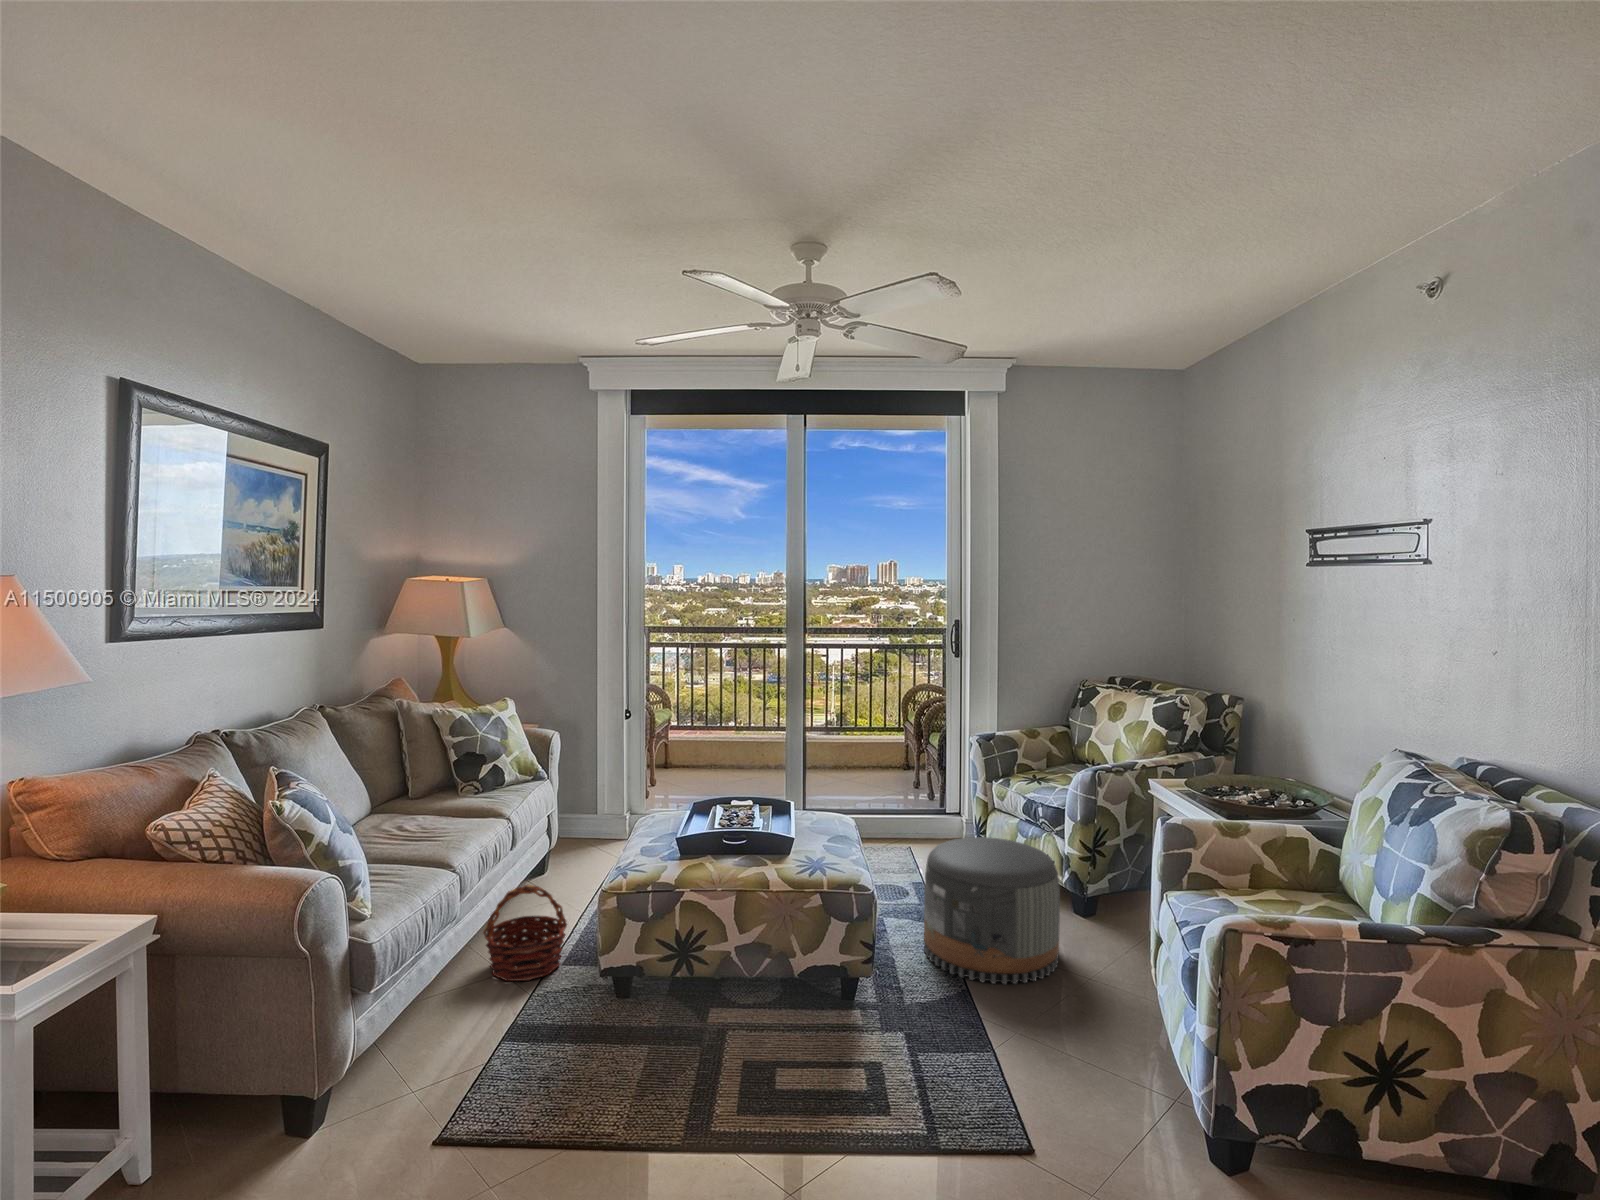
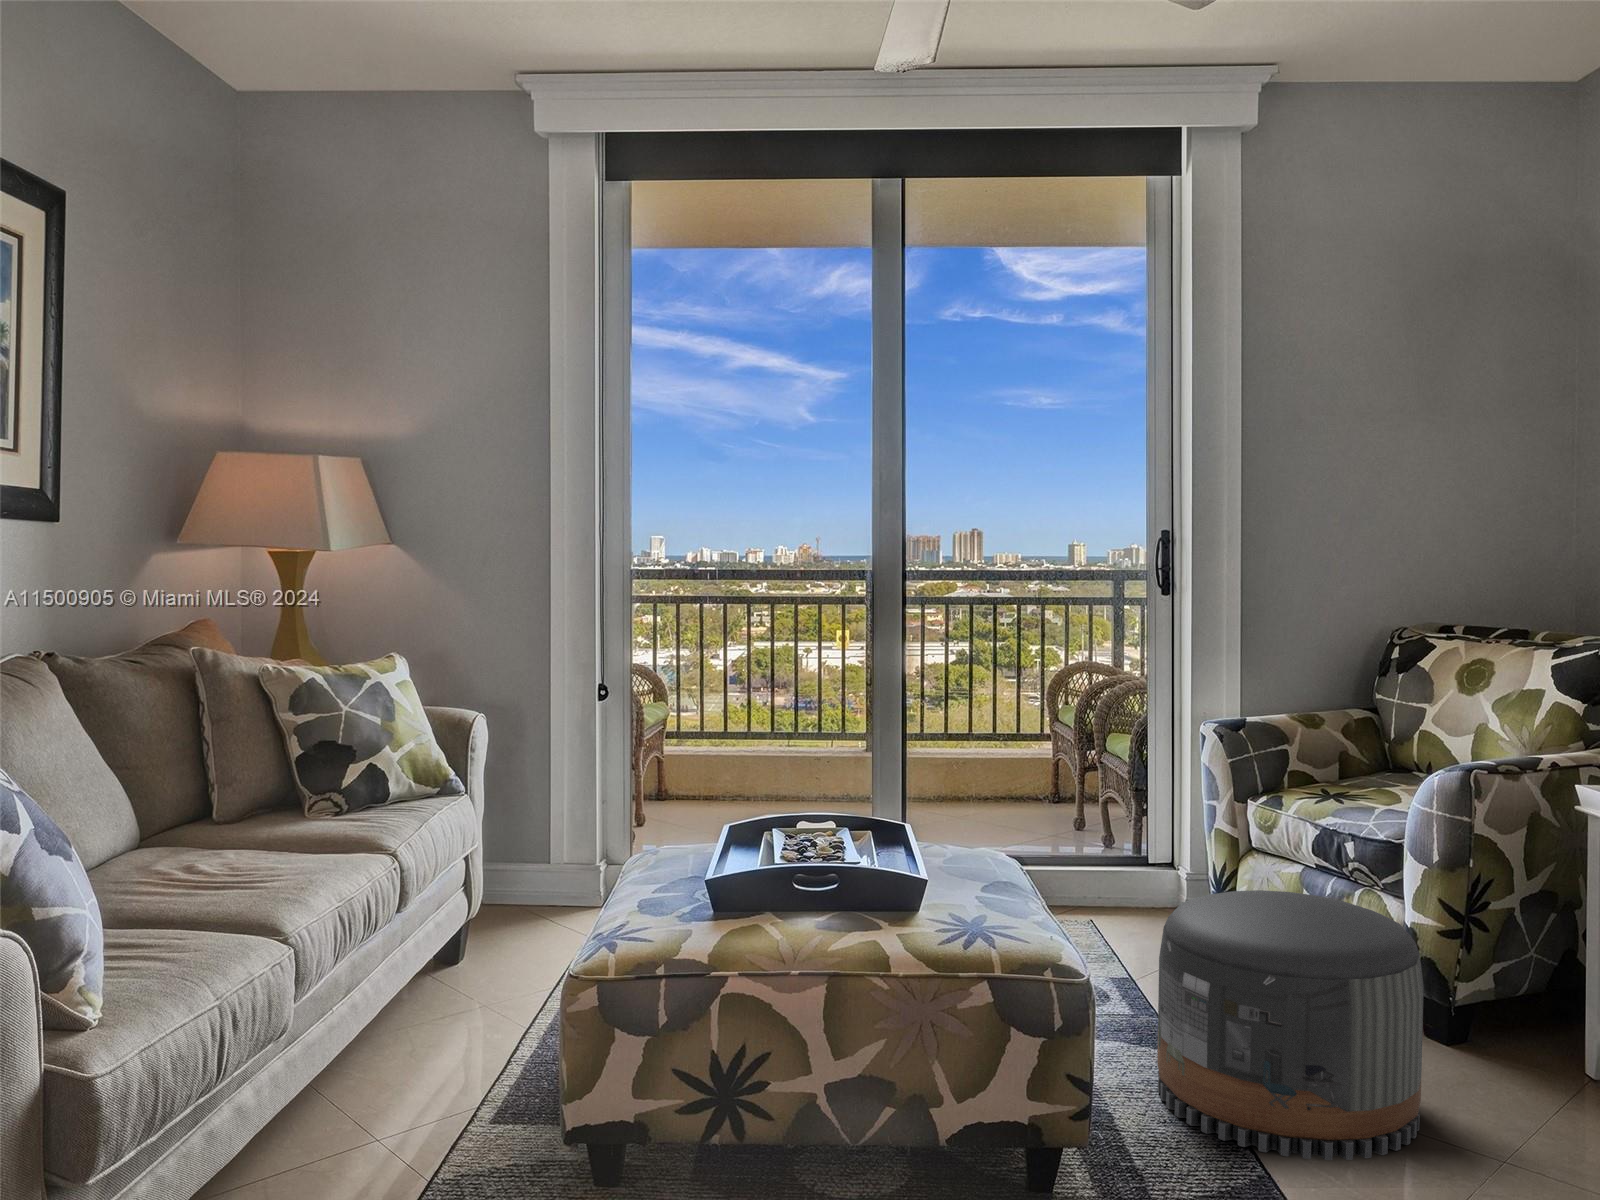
basket: present [483,885,567,981] -> none [347,970,502,1146]

